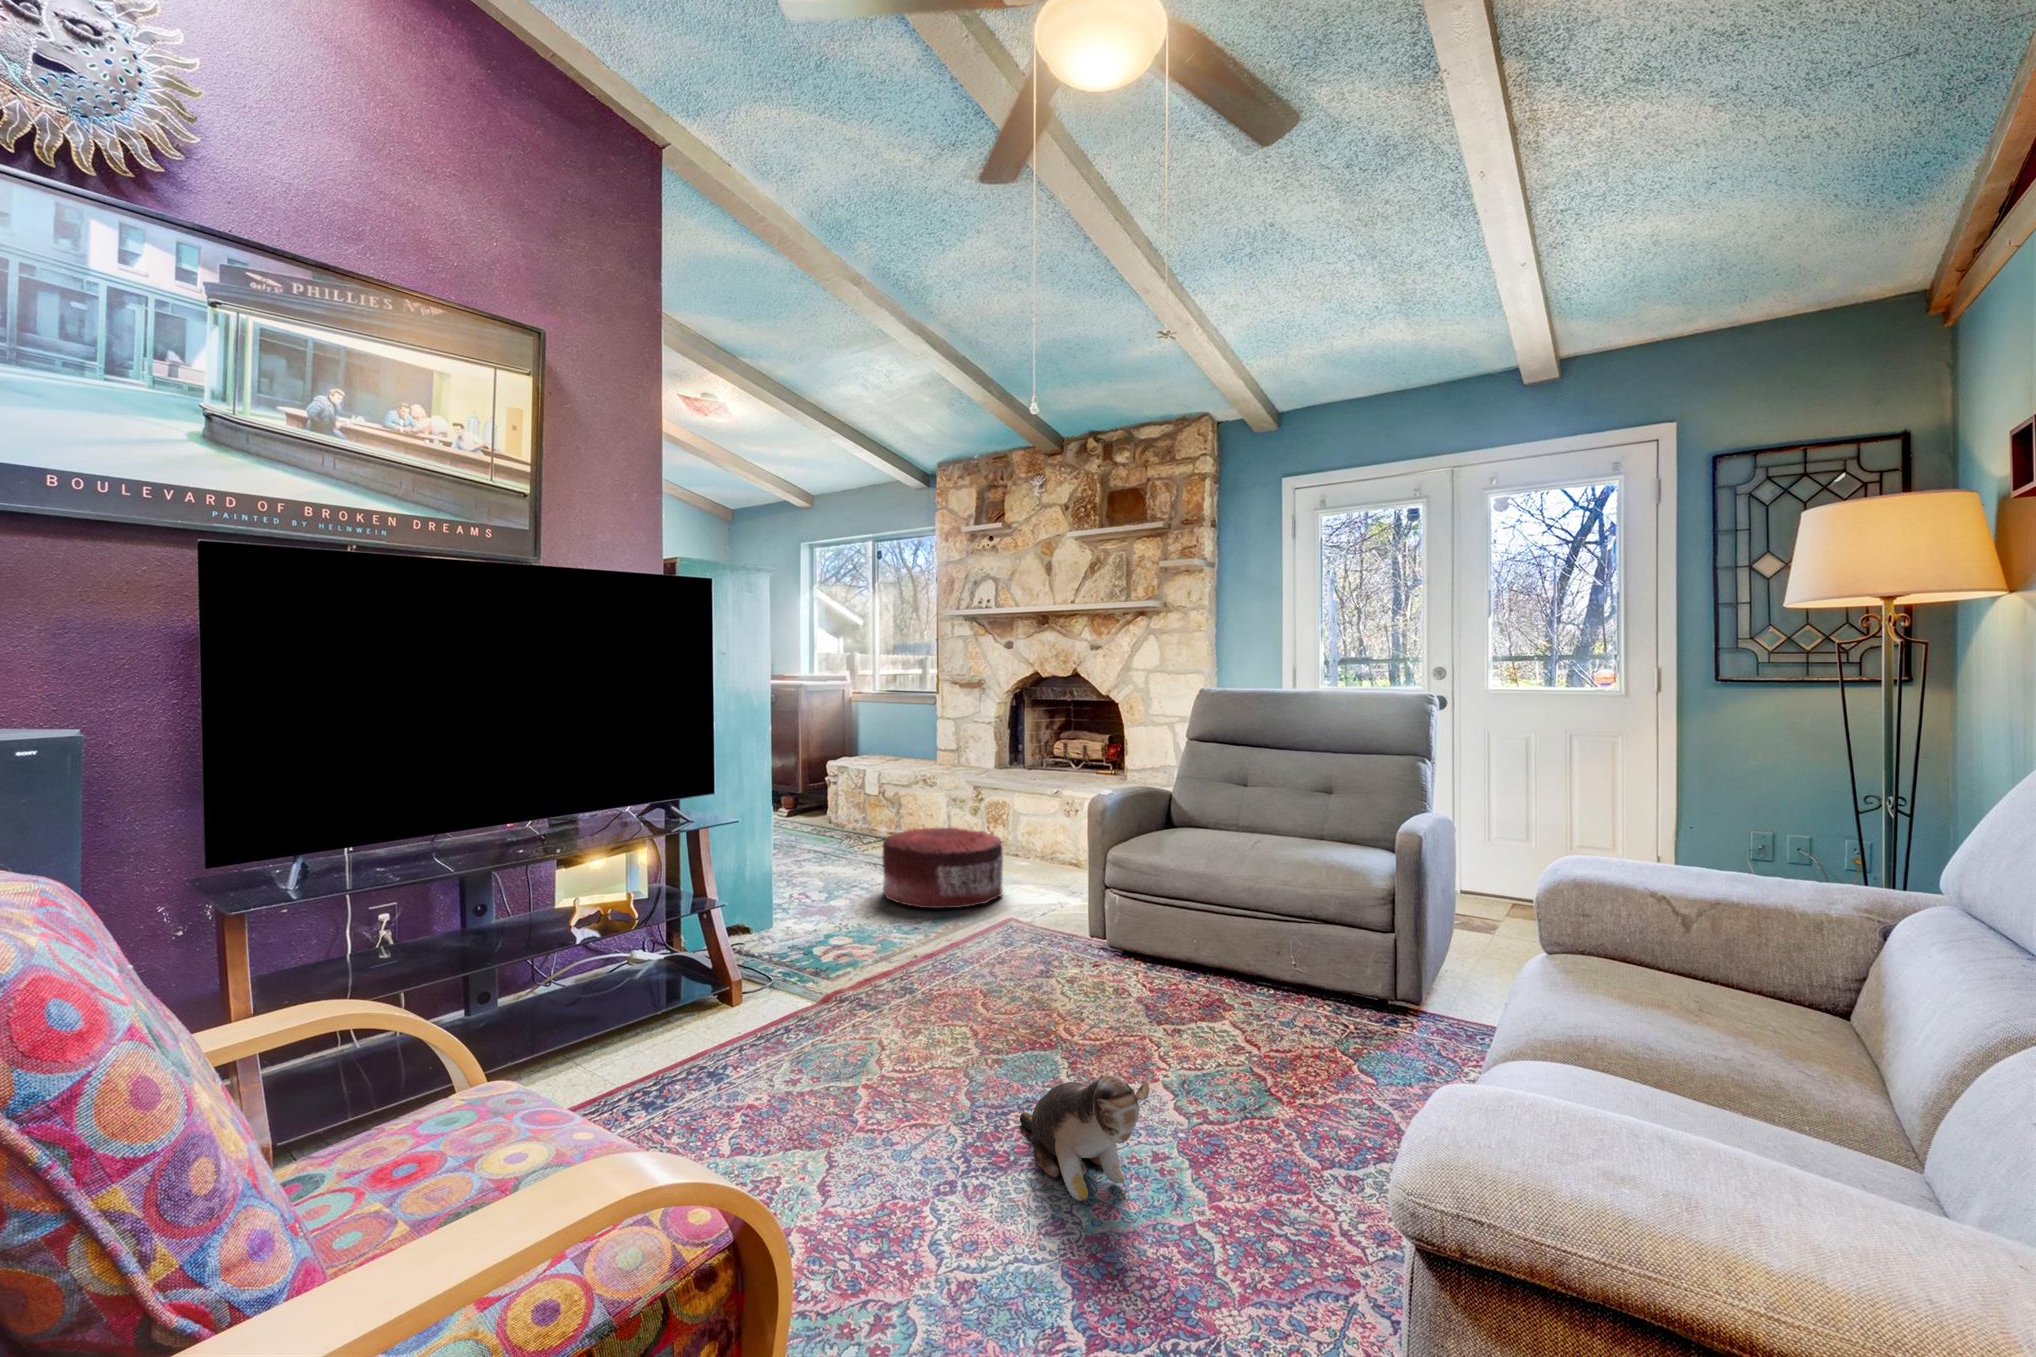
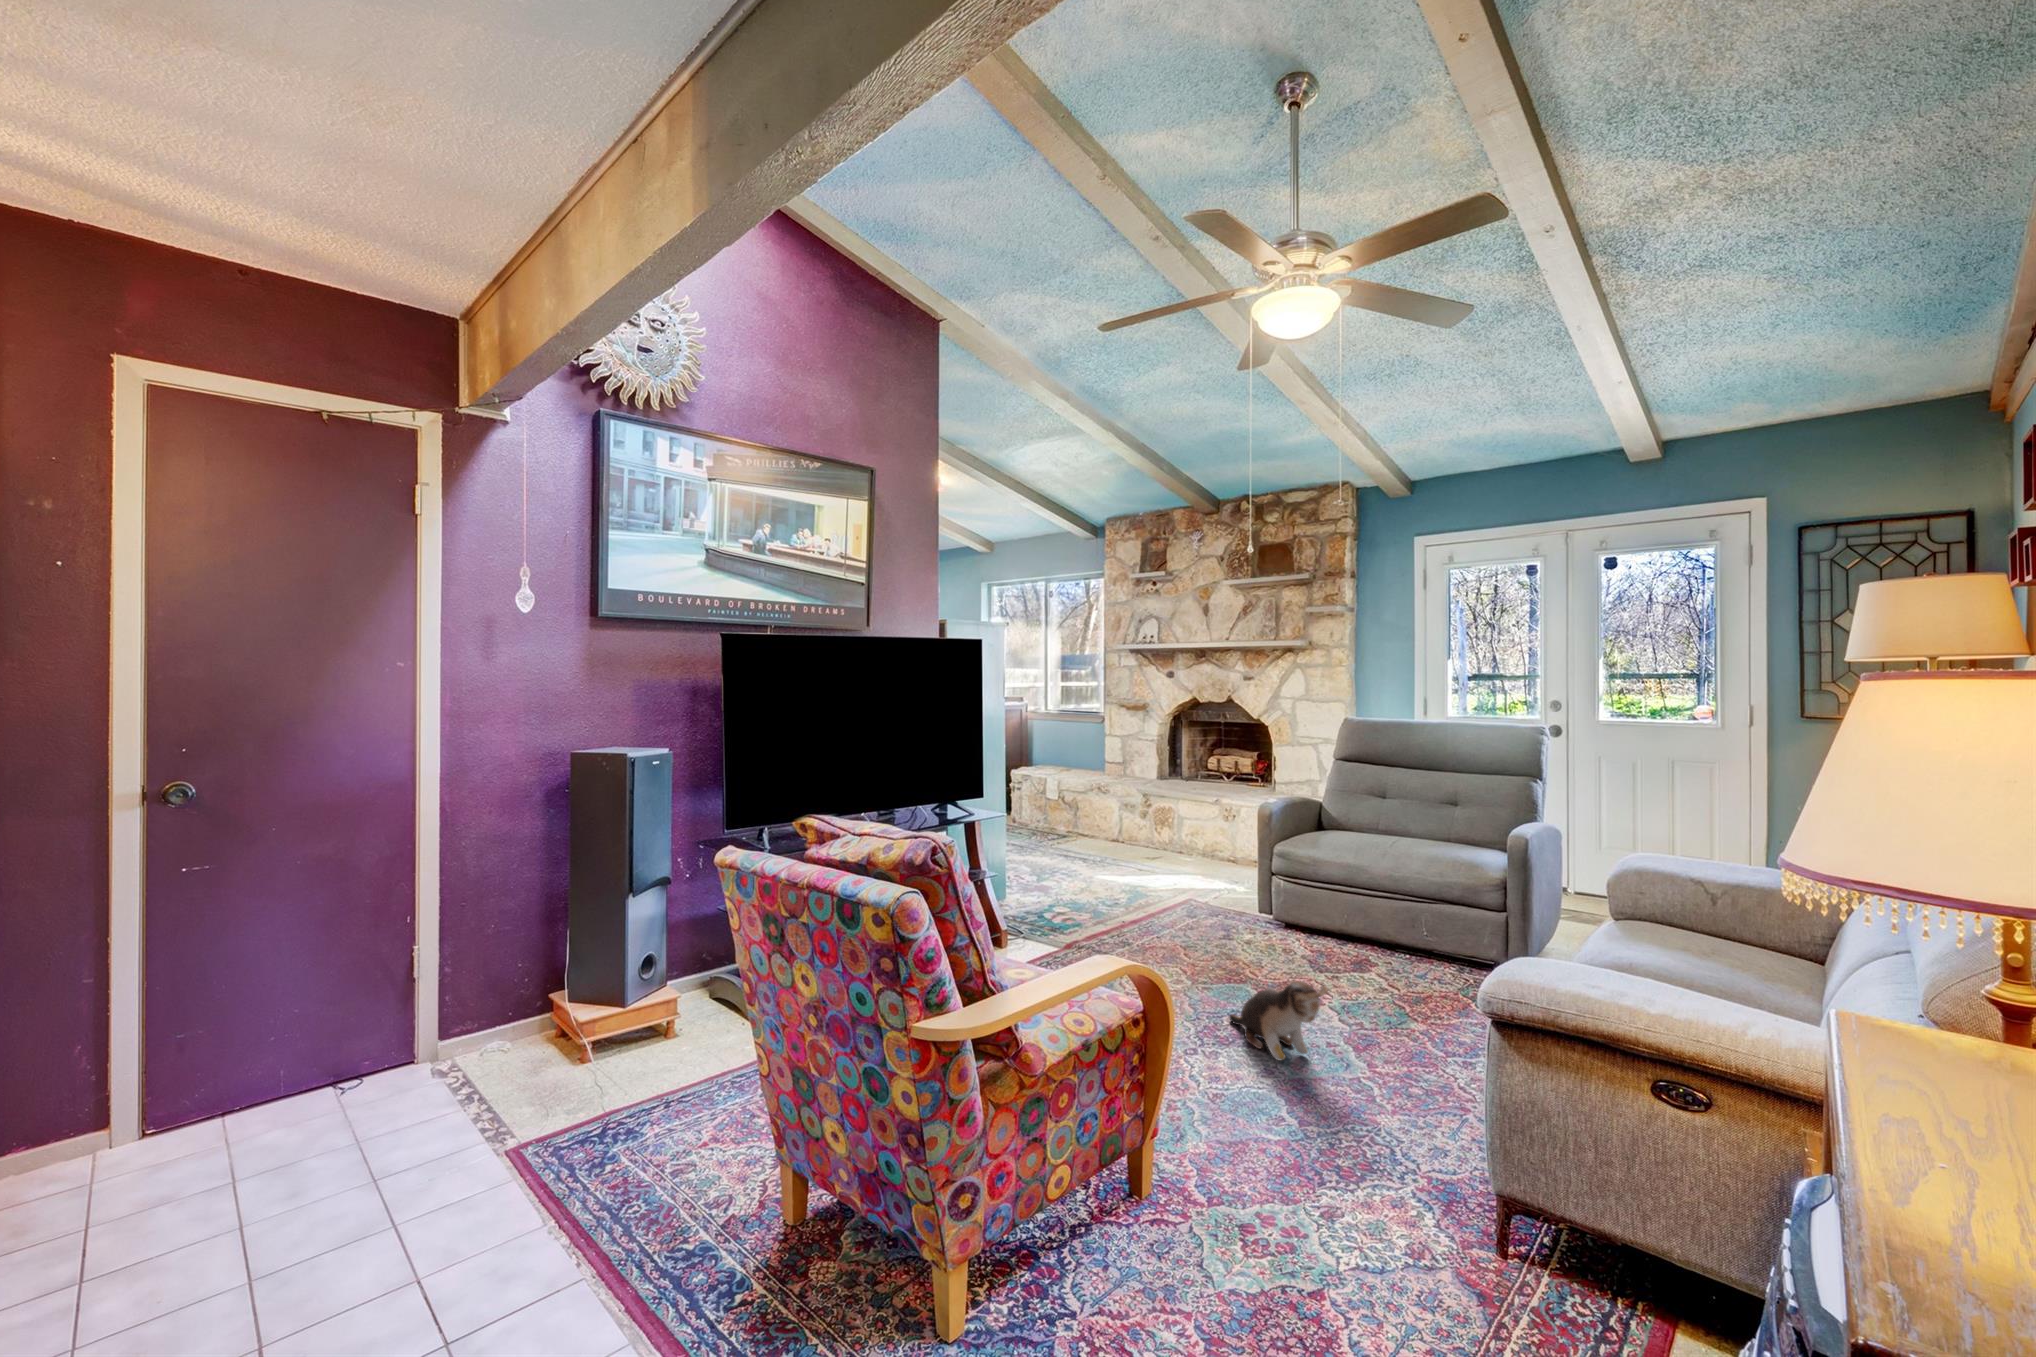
pouf: present [882,827,1003,908] -> none [1080,826,1178,890]

